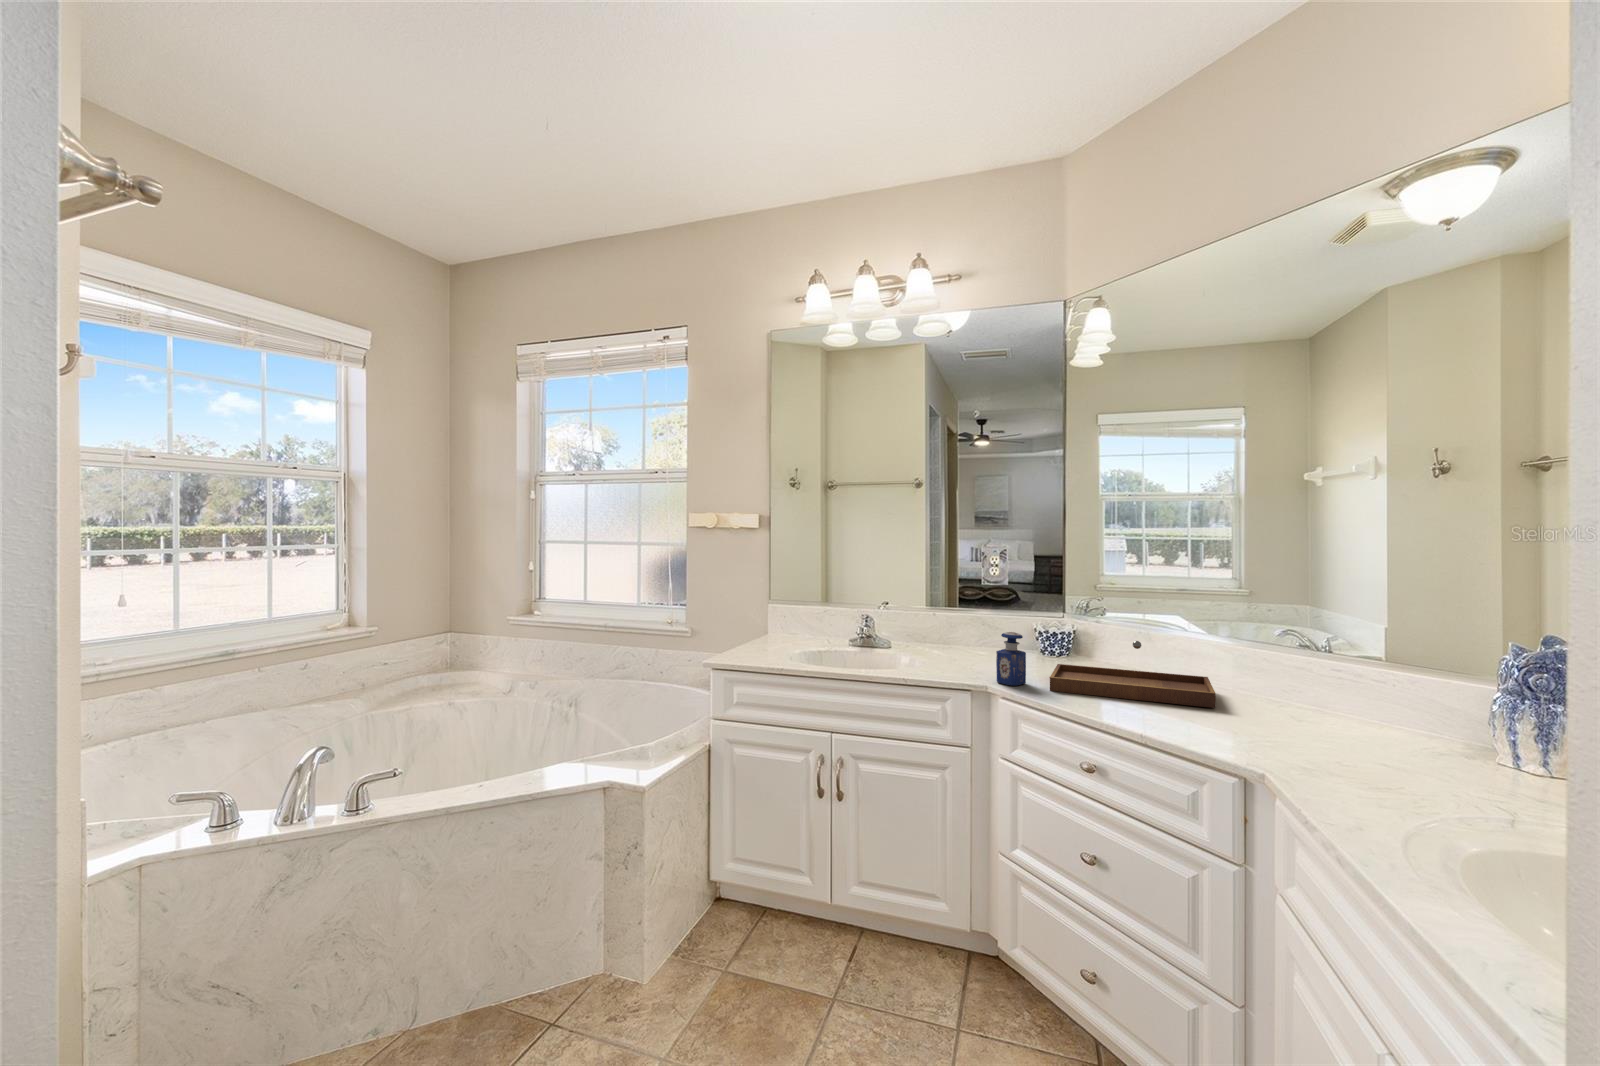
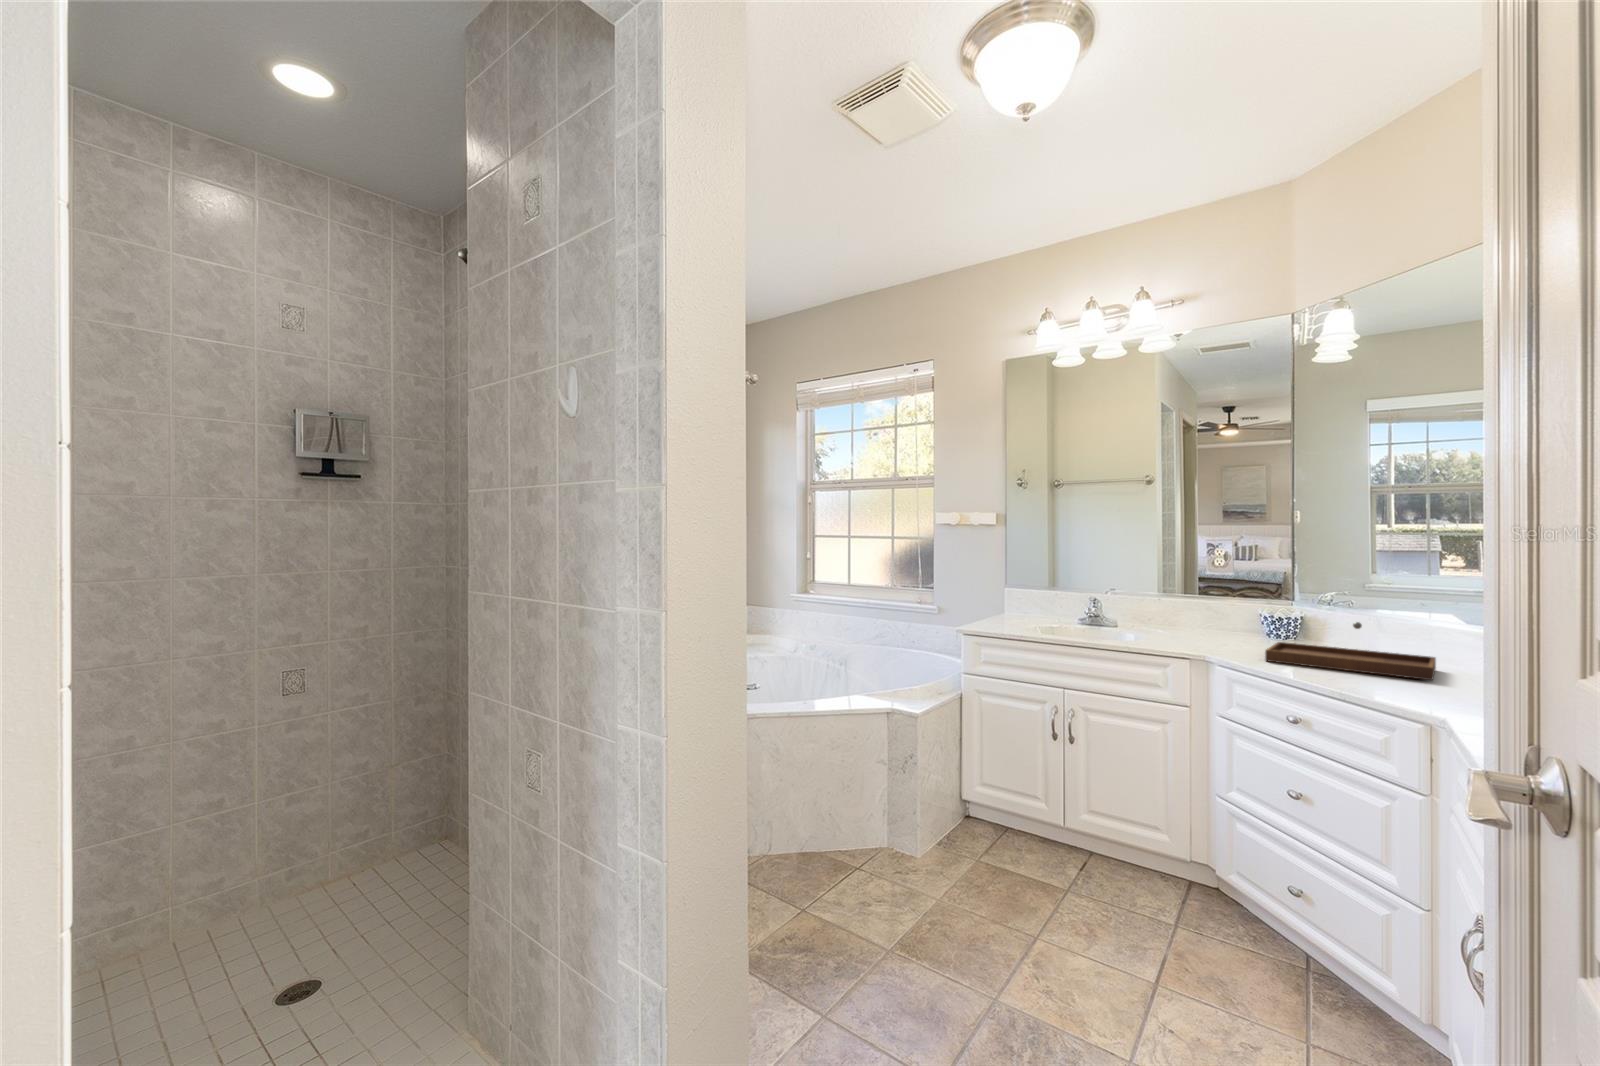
perfume bottle: present [996,632,1026,686] -> none [1214,611,1243,656]

